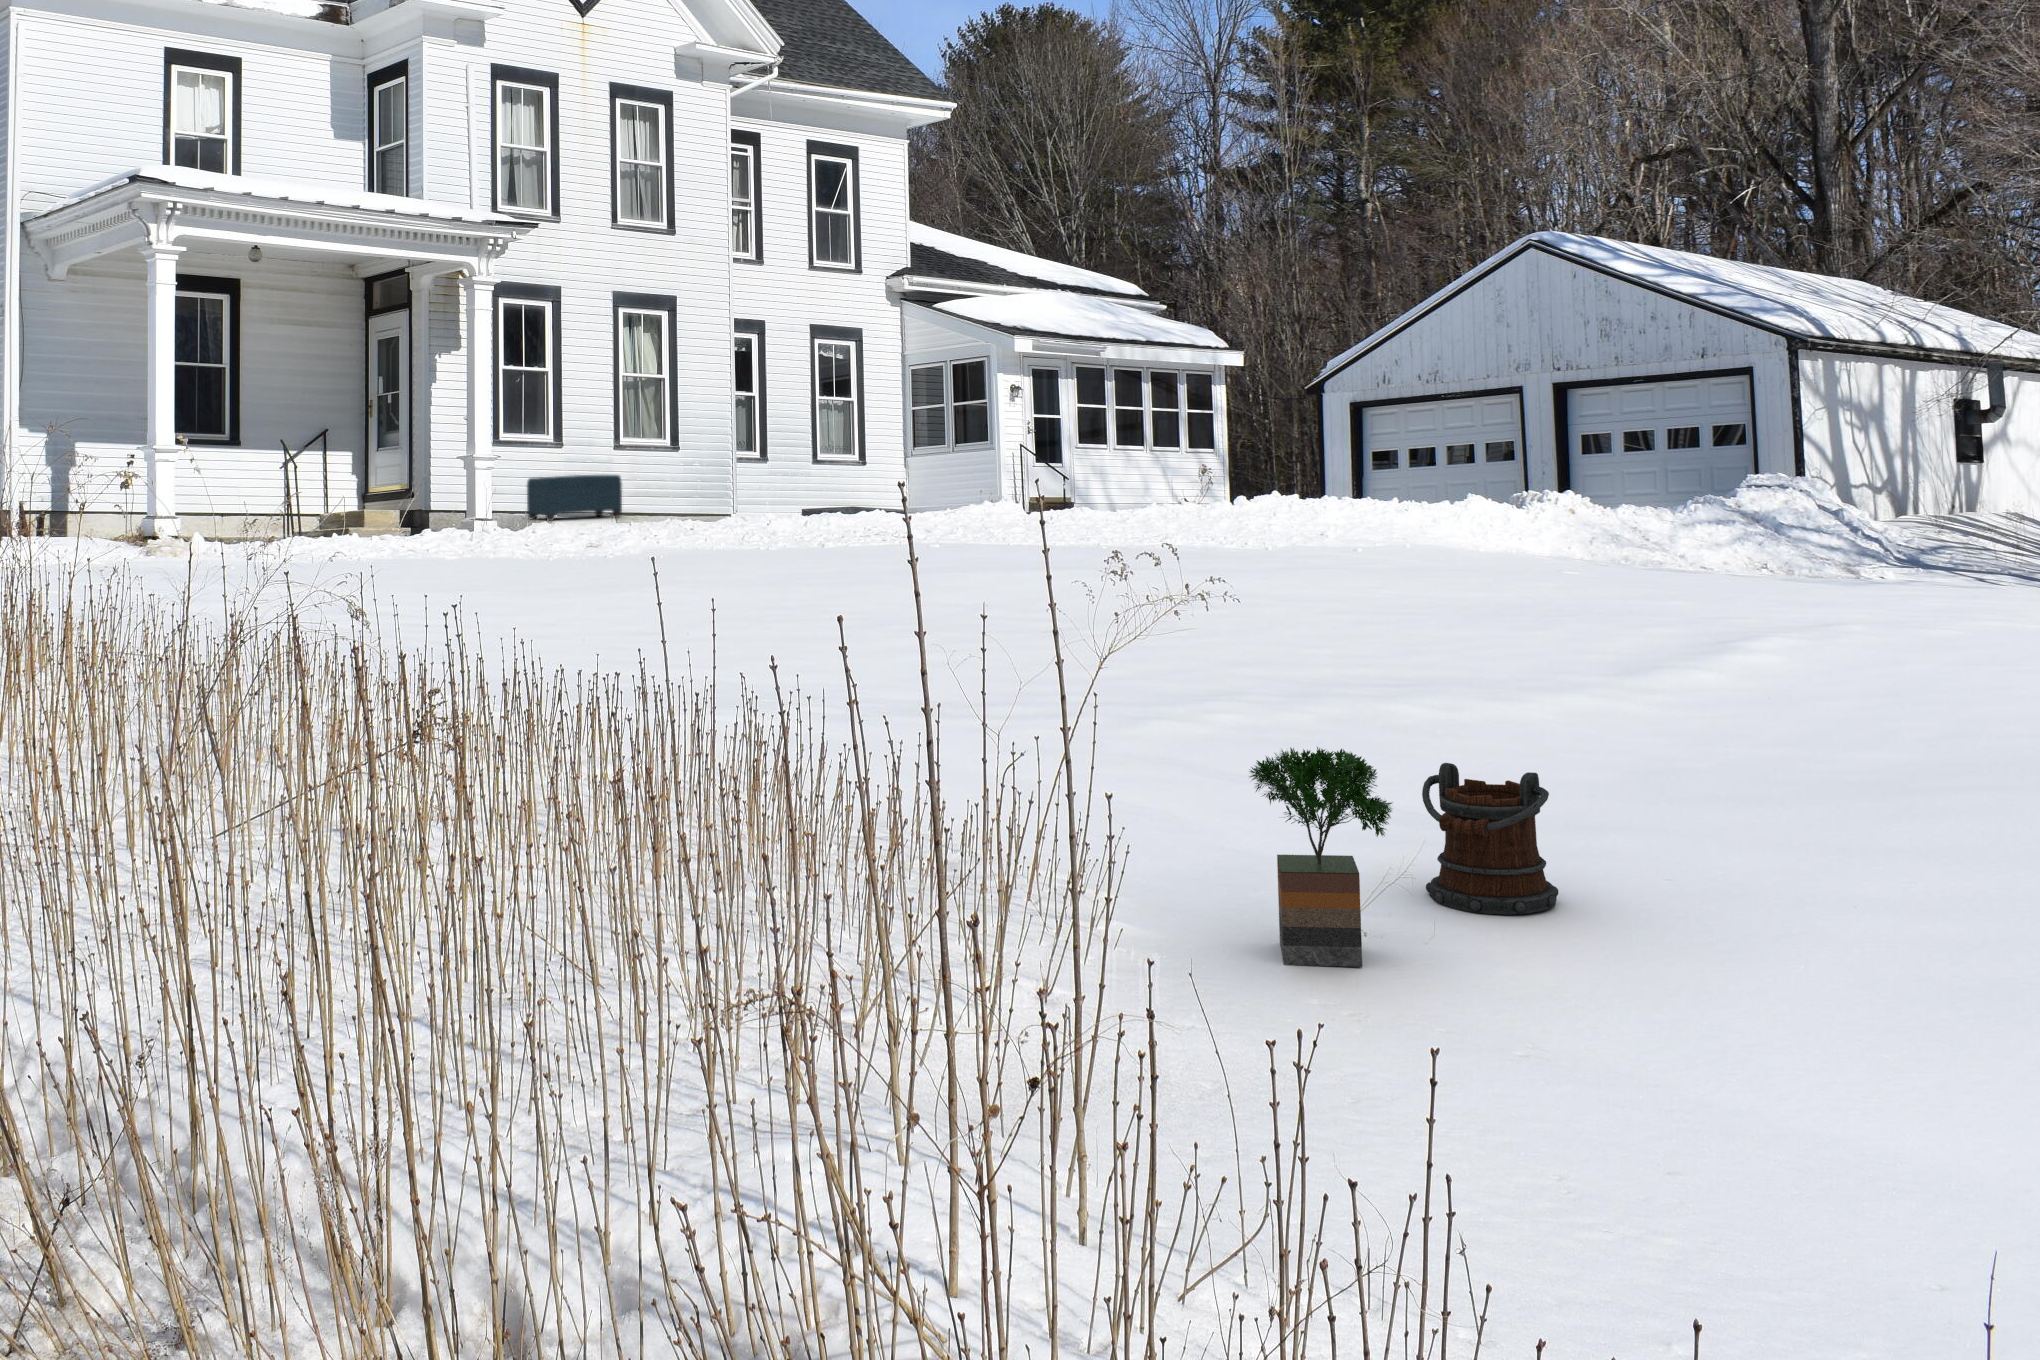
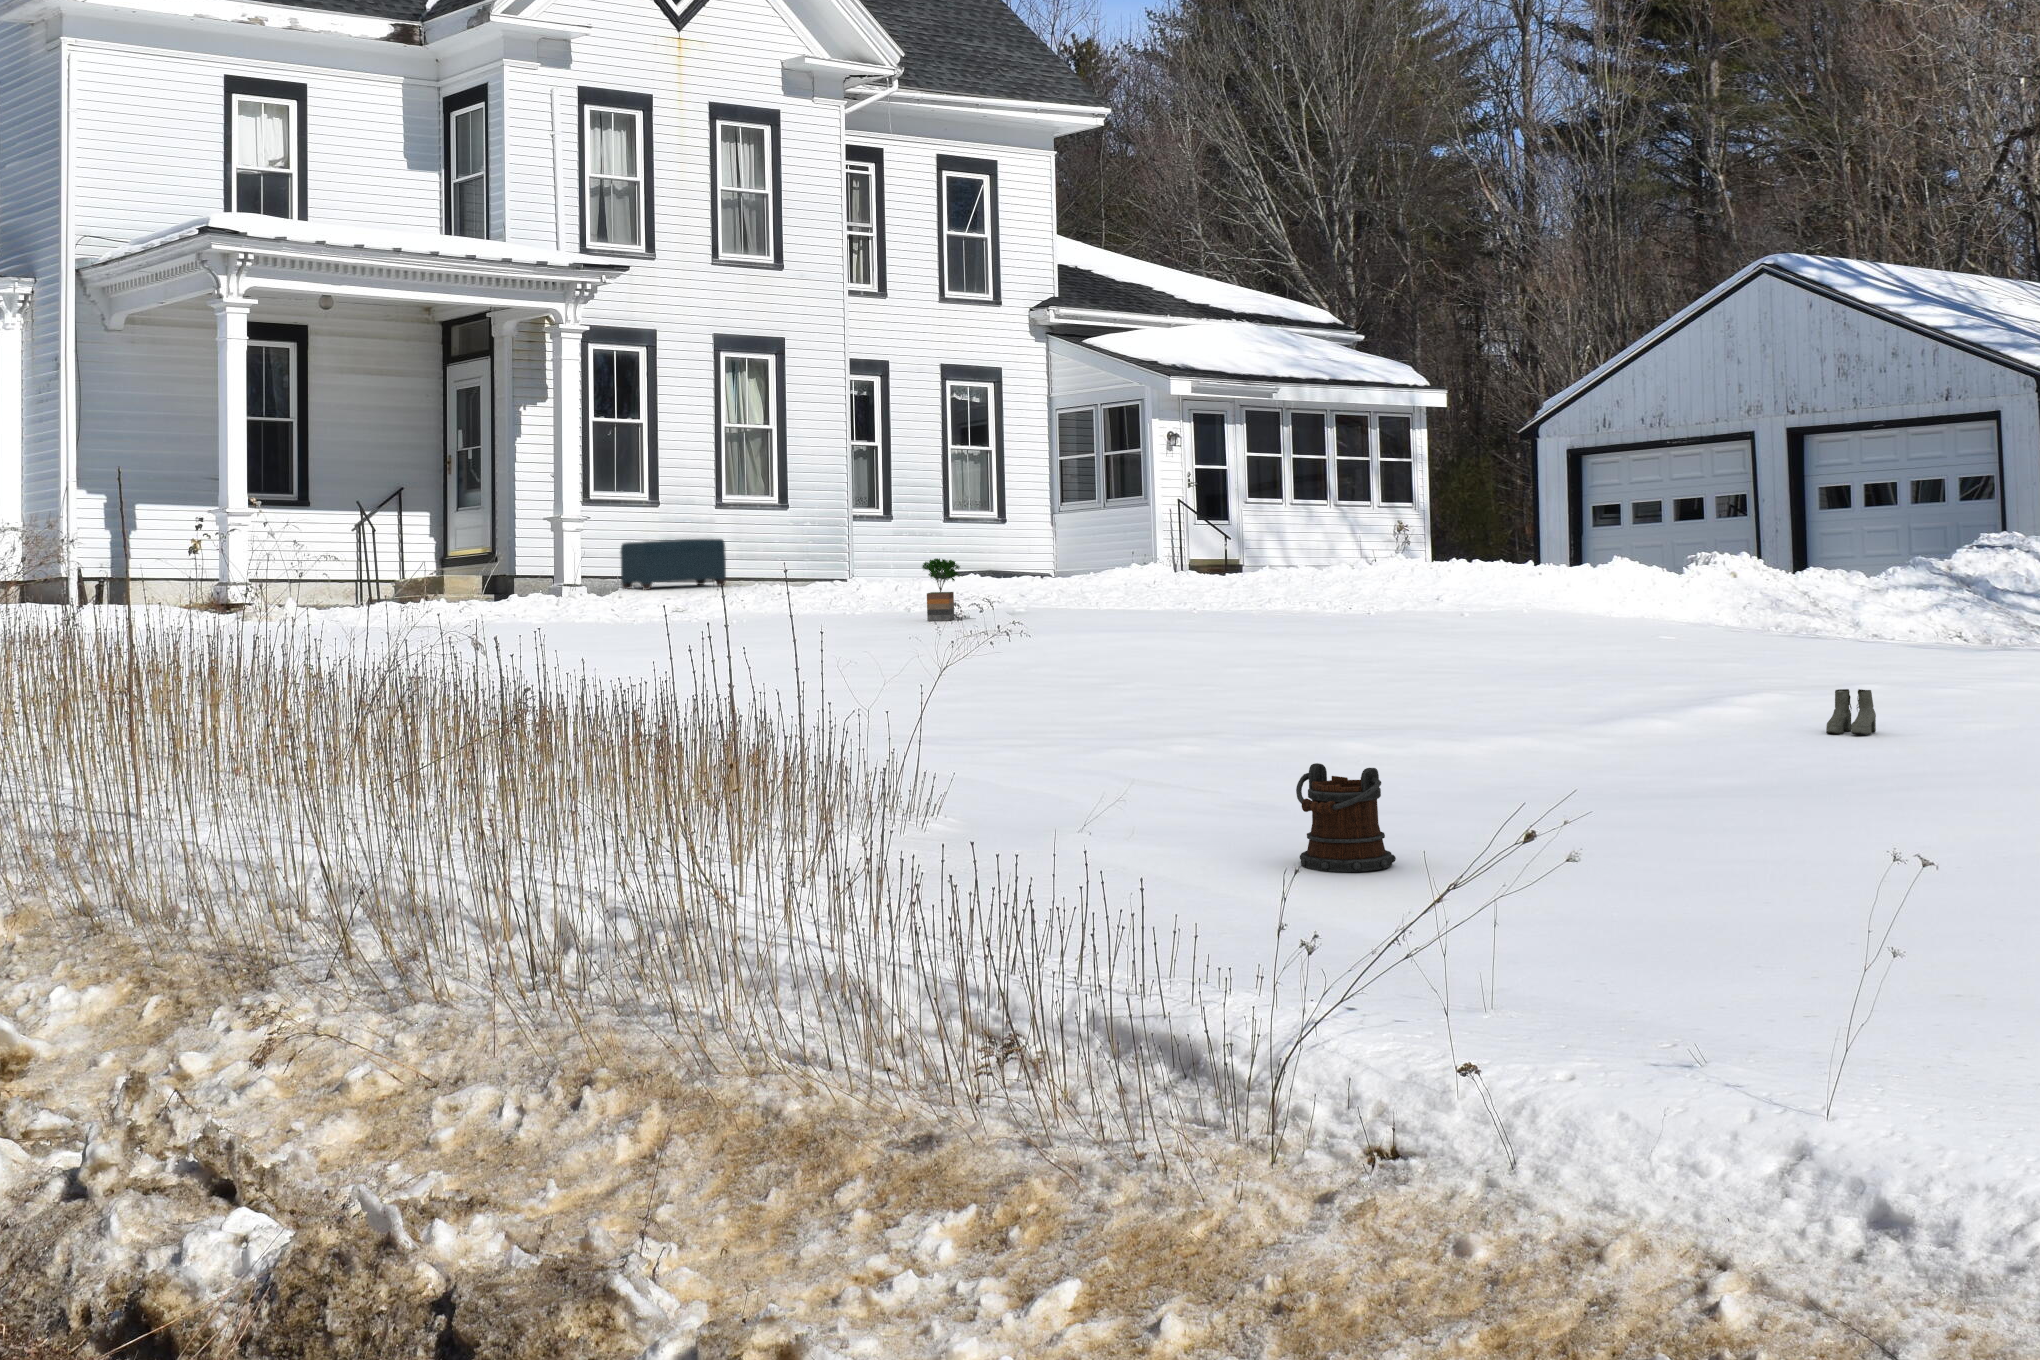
boots: none [1824,636,1875,685] -> present [1826,689,1876,734]
potted tree: present [1249,747,1392,967] -> present [922,558,960,621]

